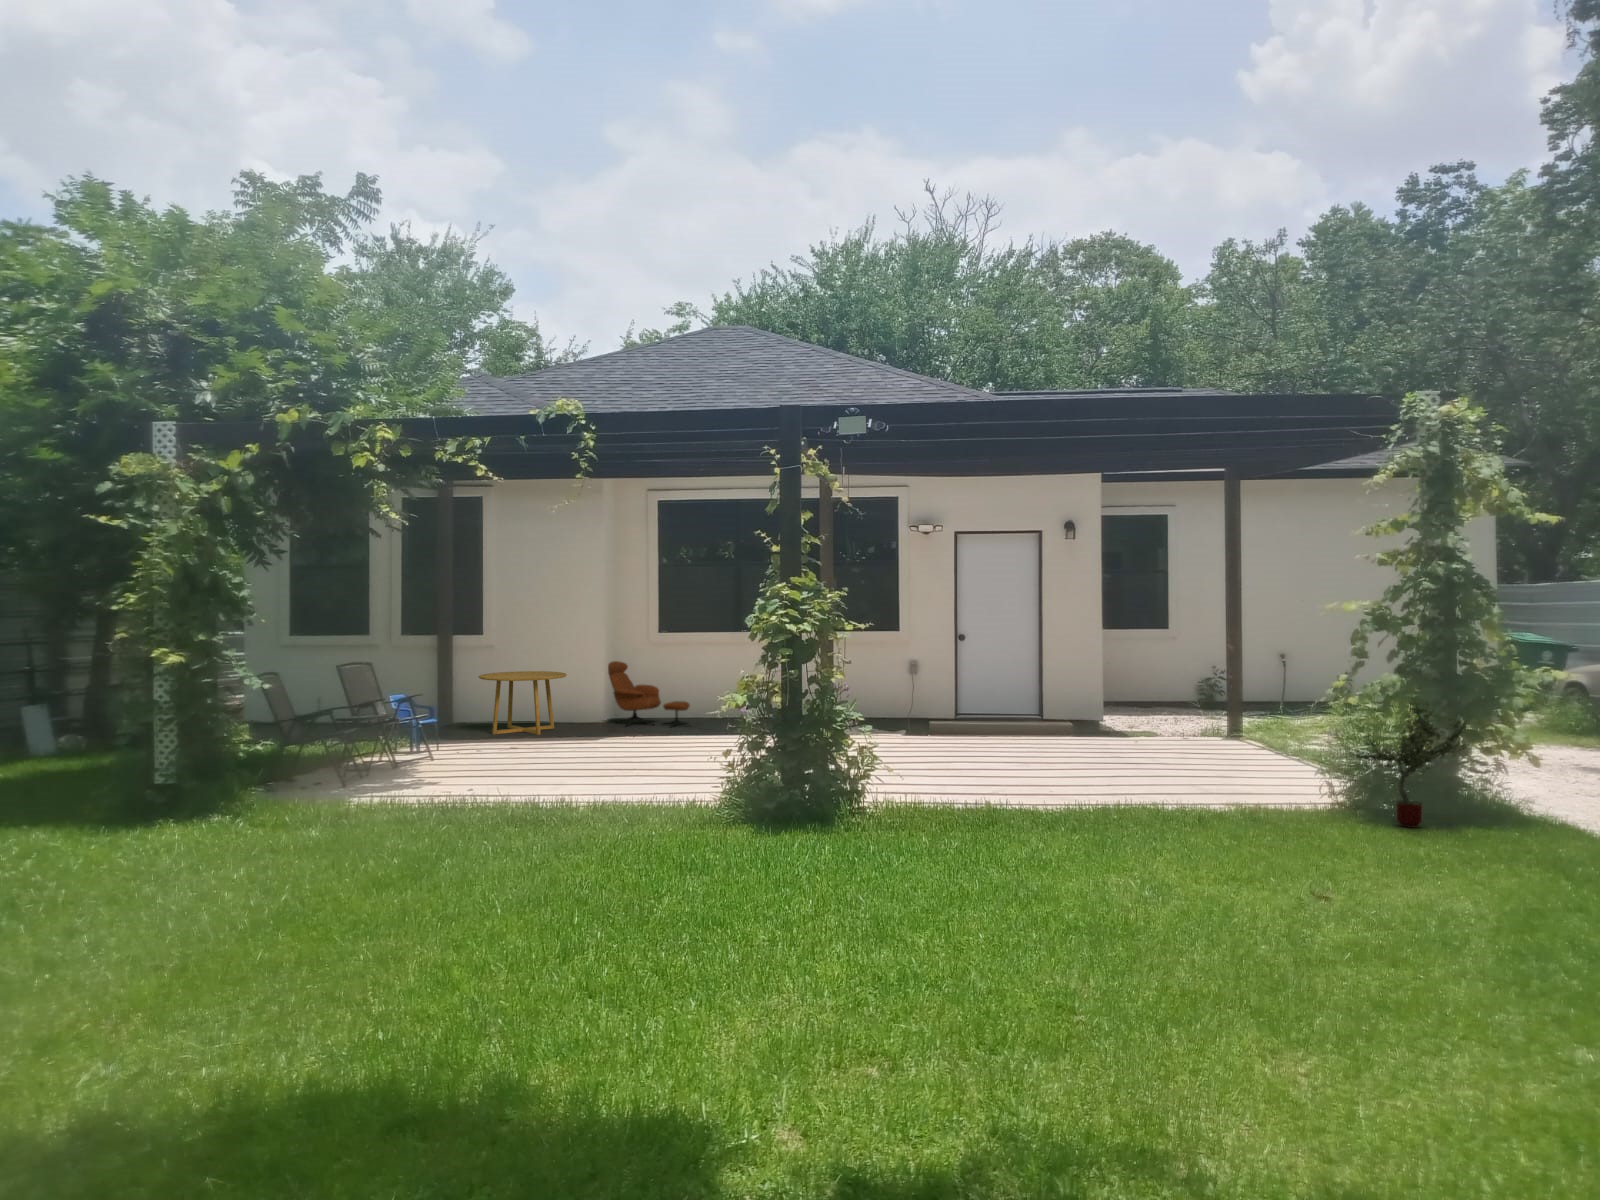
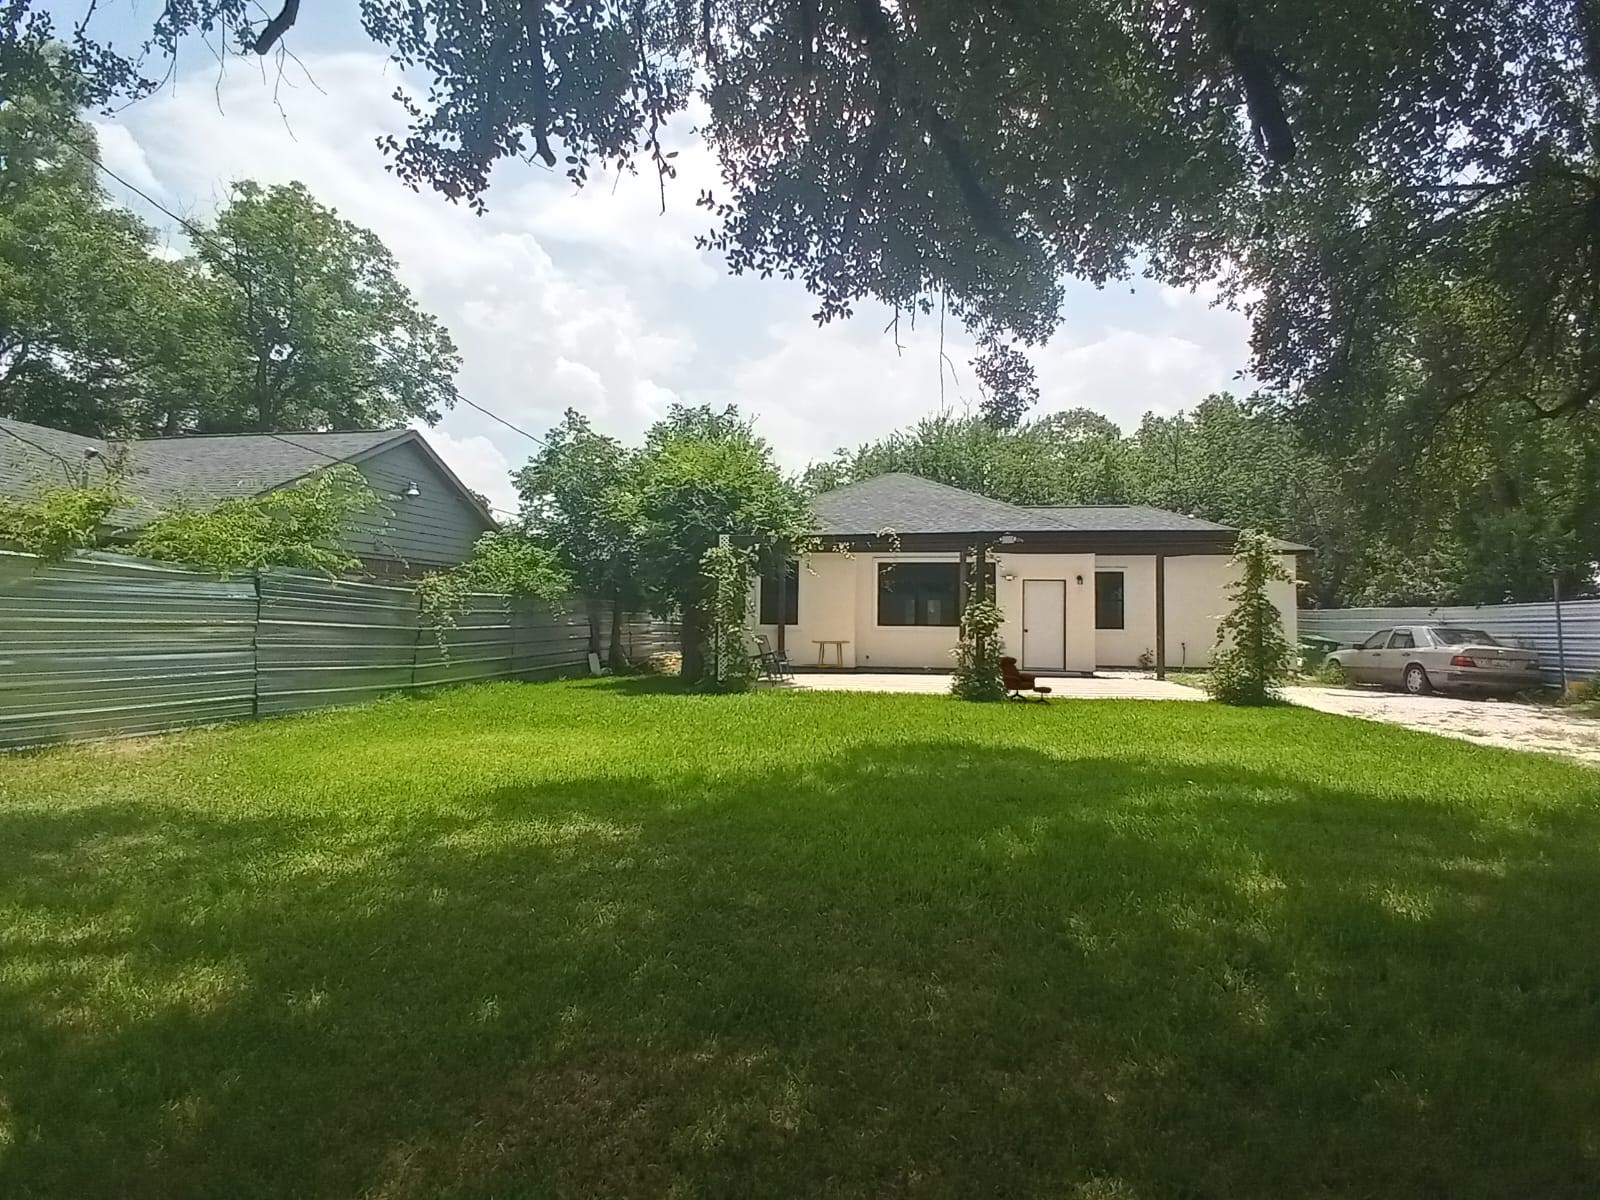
lounge chair: present [608,661,689,726] -> present [1000,657,1052,705]
potted tree: present [1355,701,1467,828] -> none [1217,656,1265,706]

